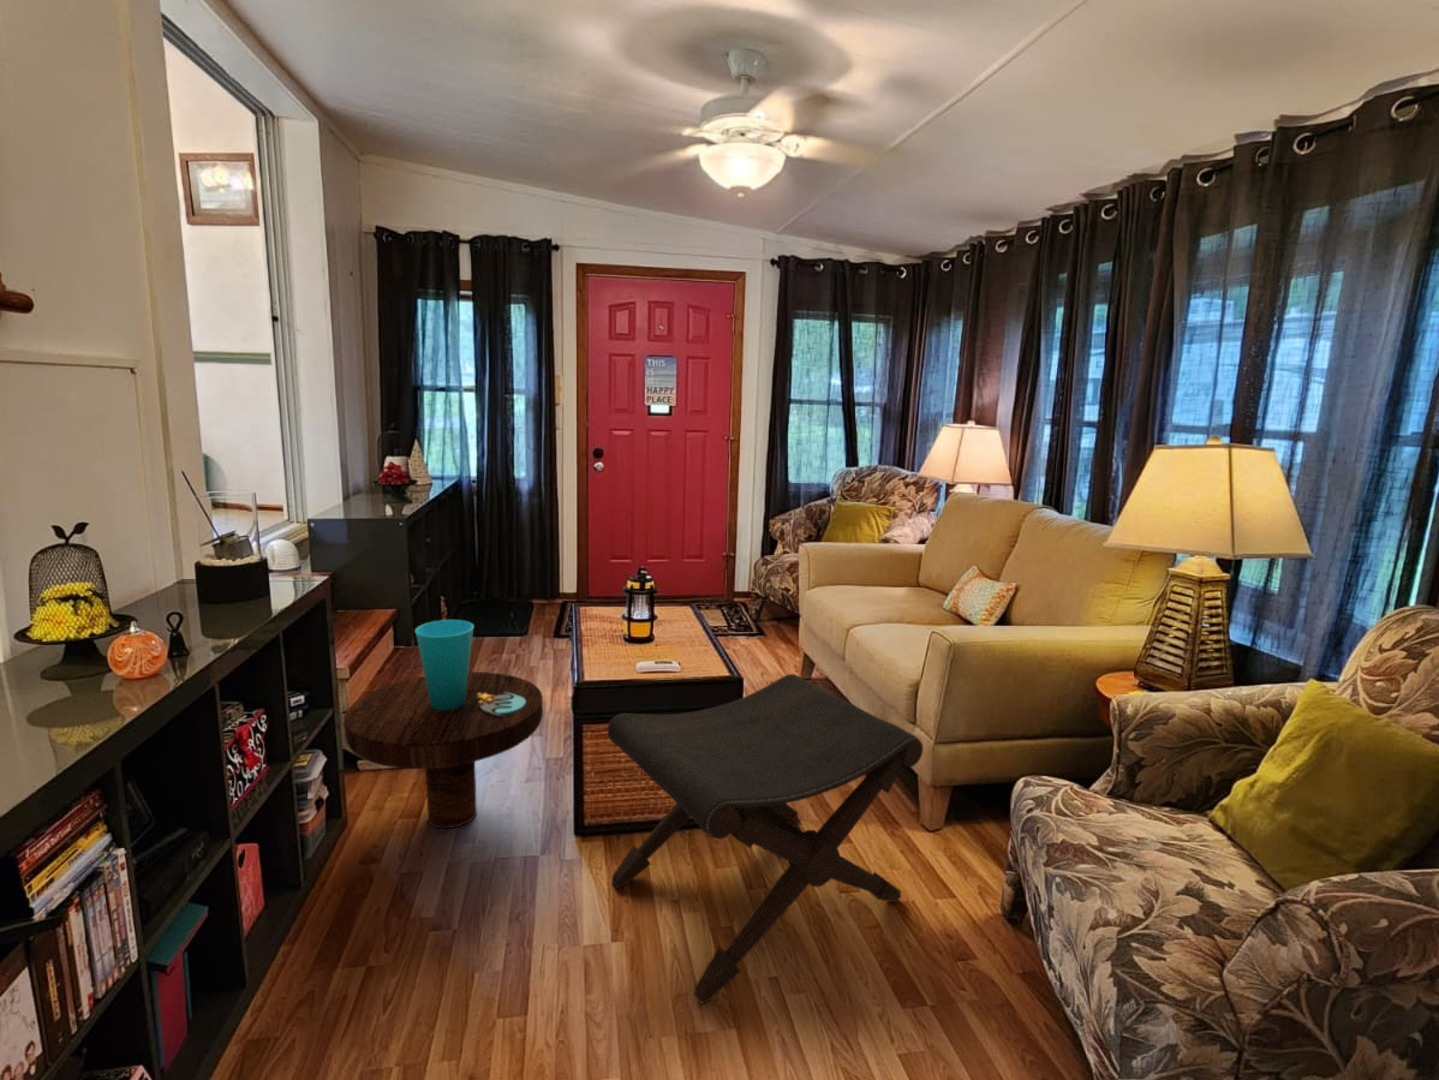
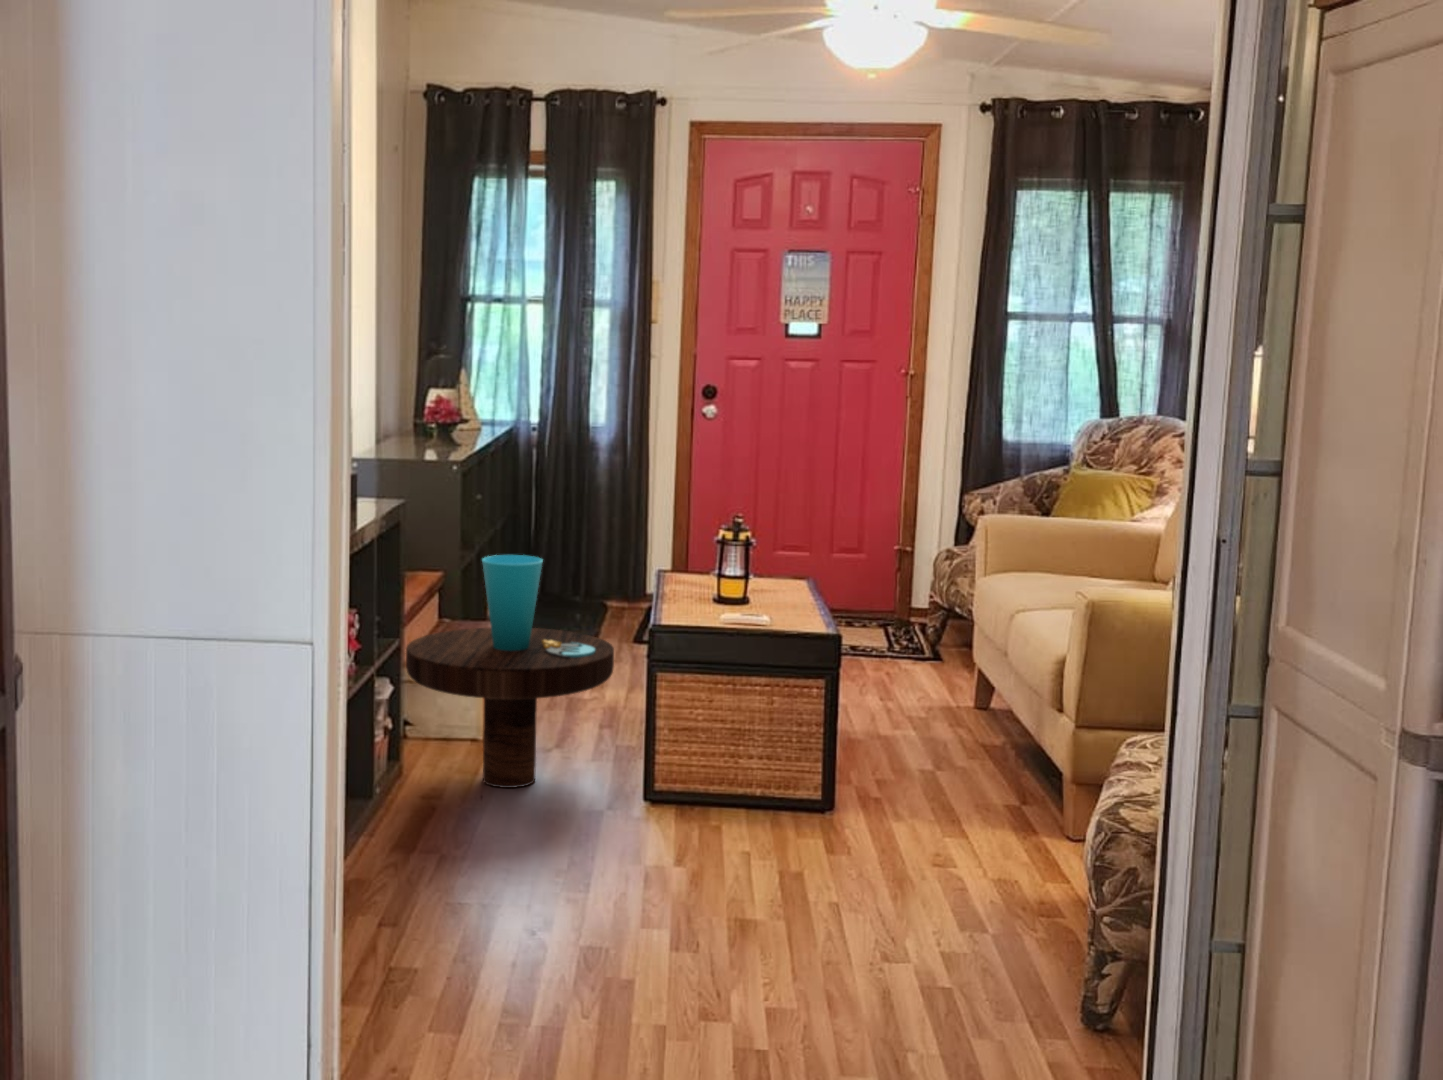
footstool: present [607,674,923,1003] -> none [679,635,1022,910]

